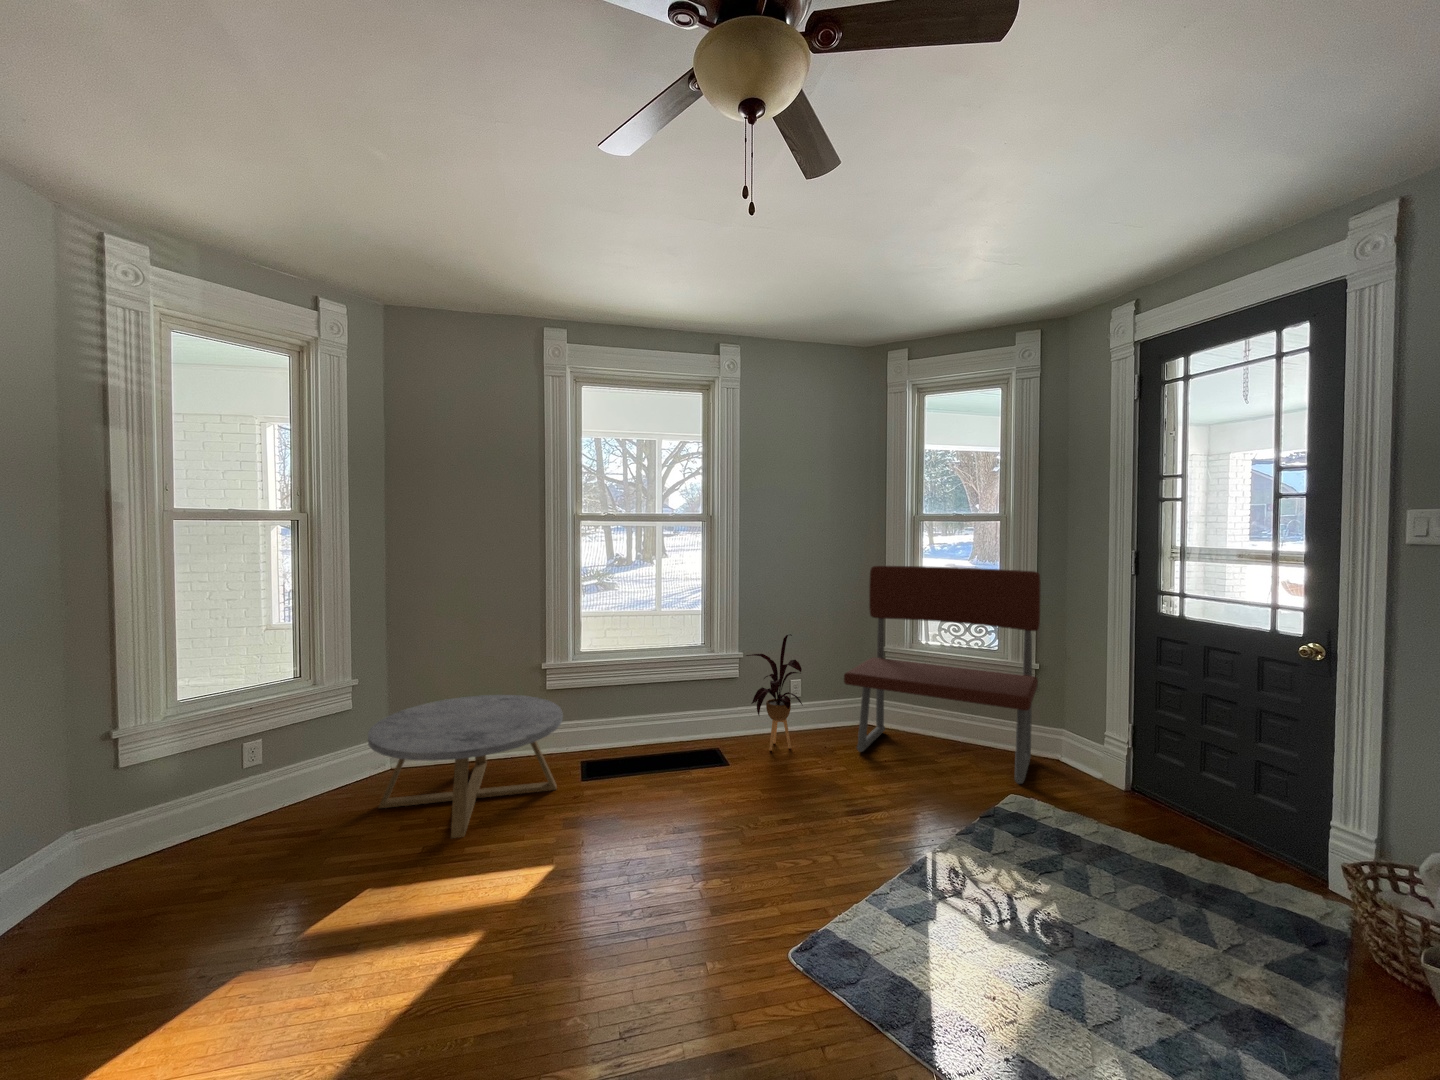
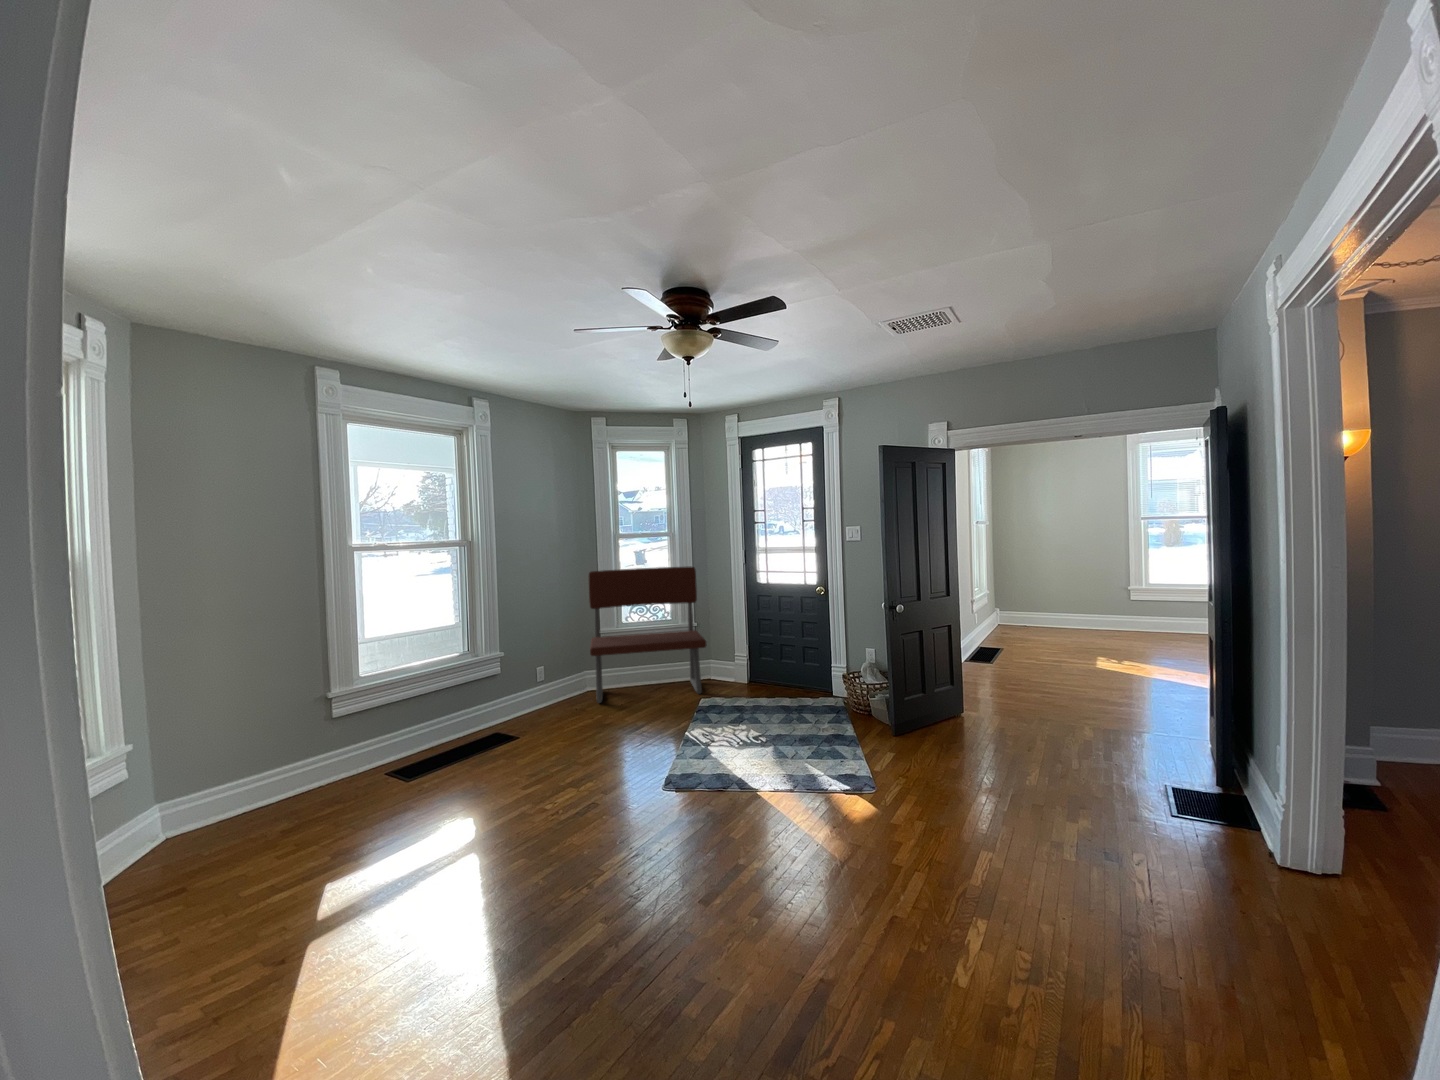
house plant: present [746,634,802,750] -> none [510,627,565,718]
coffee table: present [368,695,563,838] -> none [201,716,405,853]

